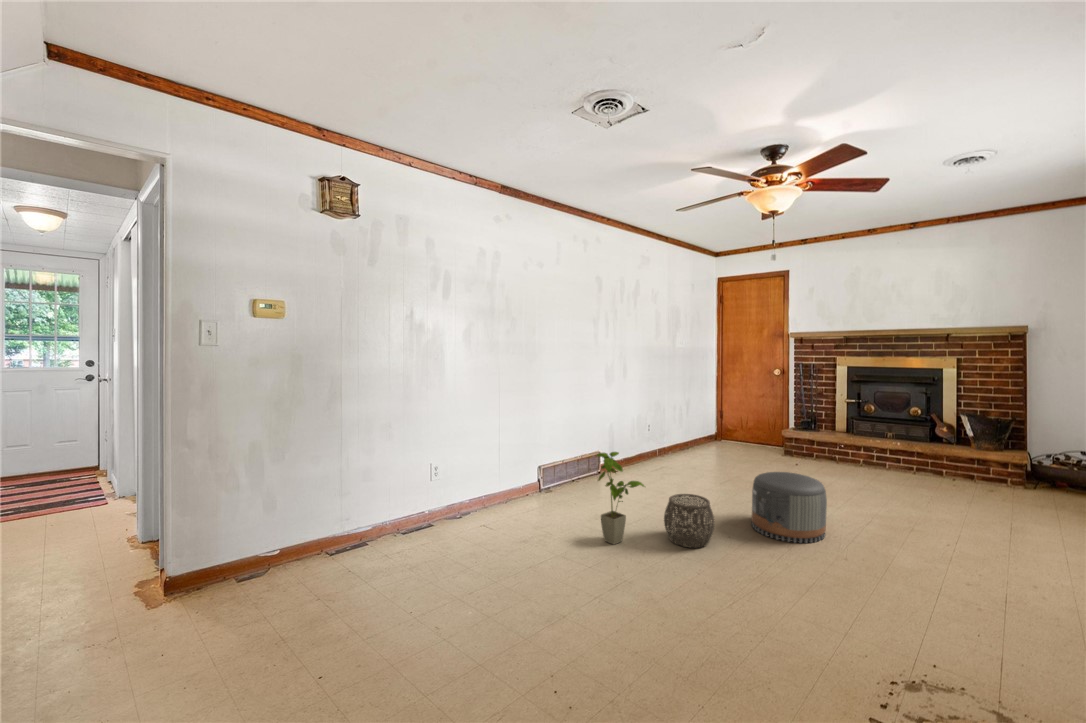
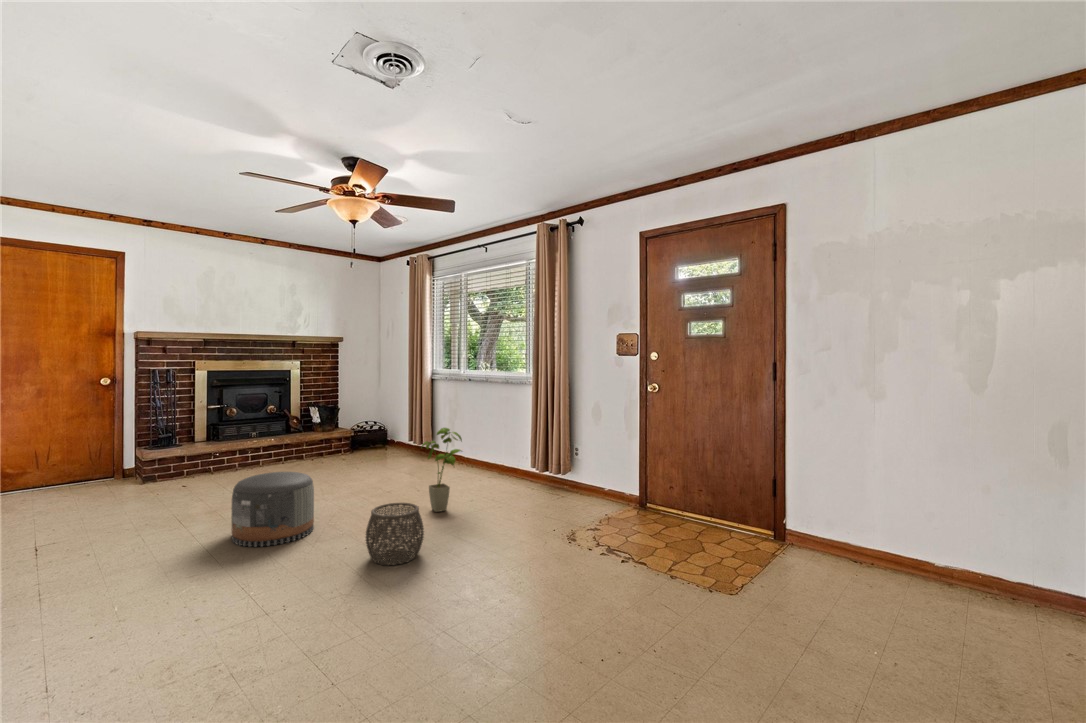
house plant: present [597,452,645,544] -> present [422,428,462,512]
woven basket: present [664,494,715,548] -> present [366,503,424,566]

